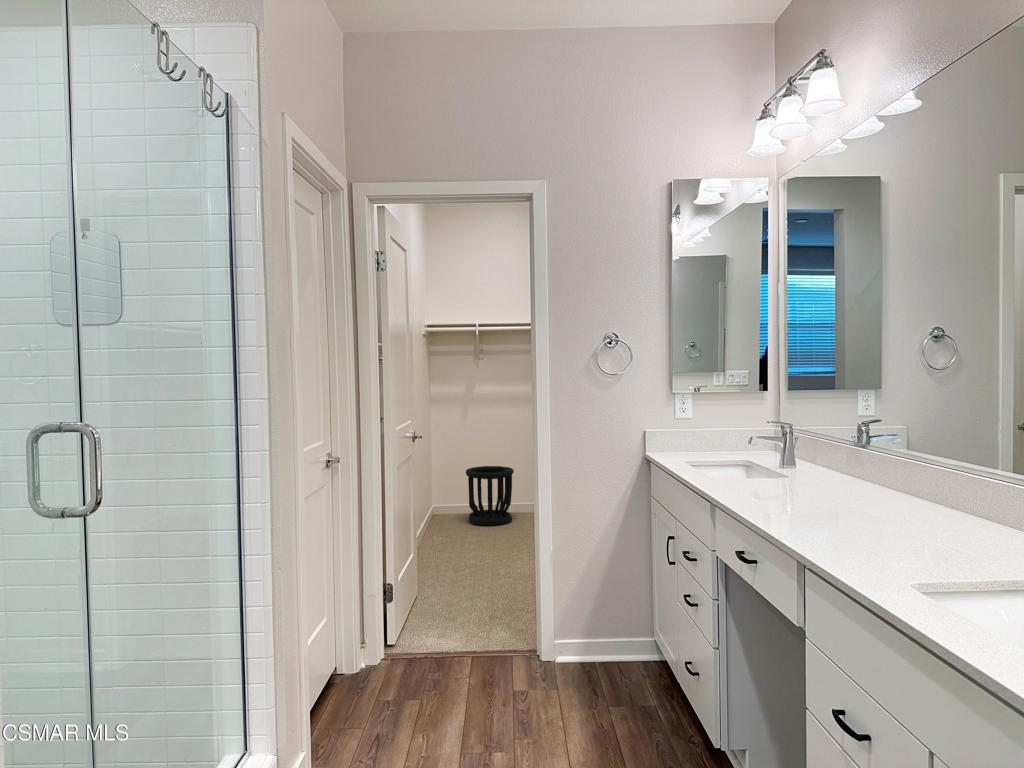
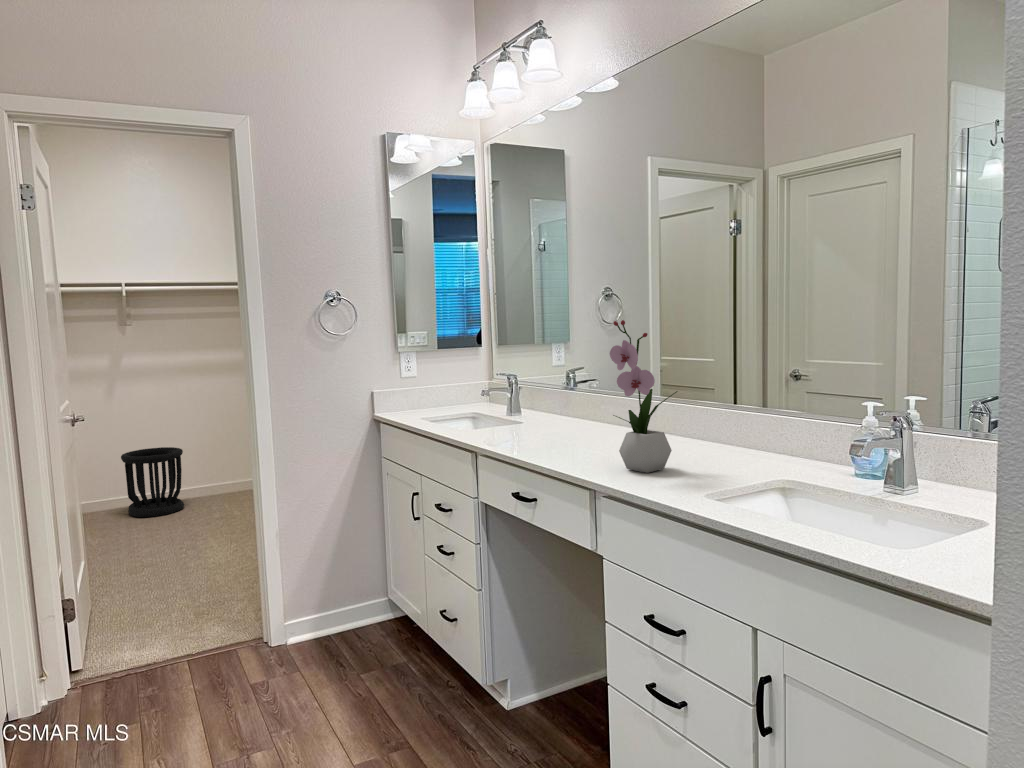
flower arrangement: none [828,375,917,551] -> present [610,320,677,473]

